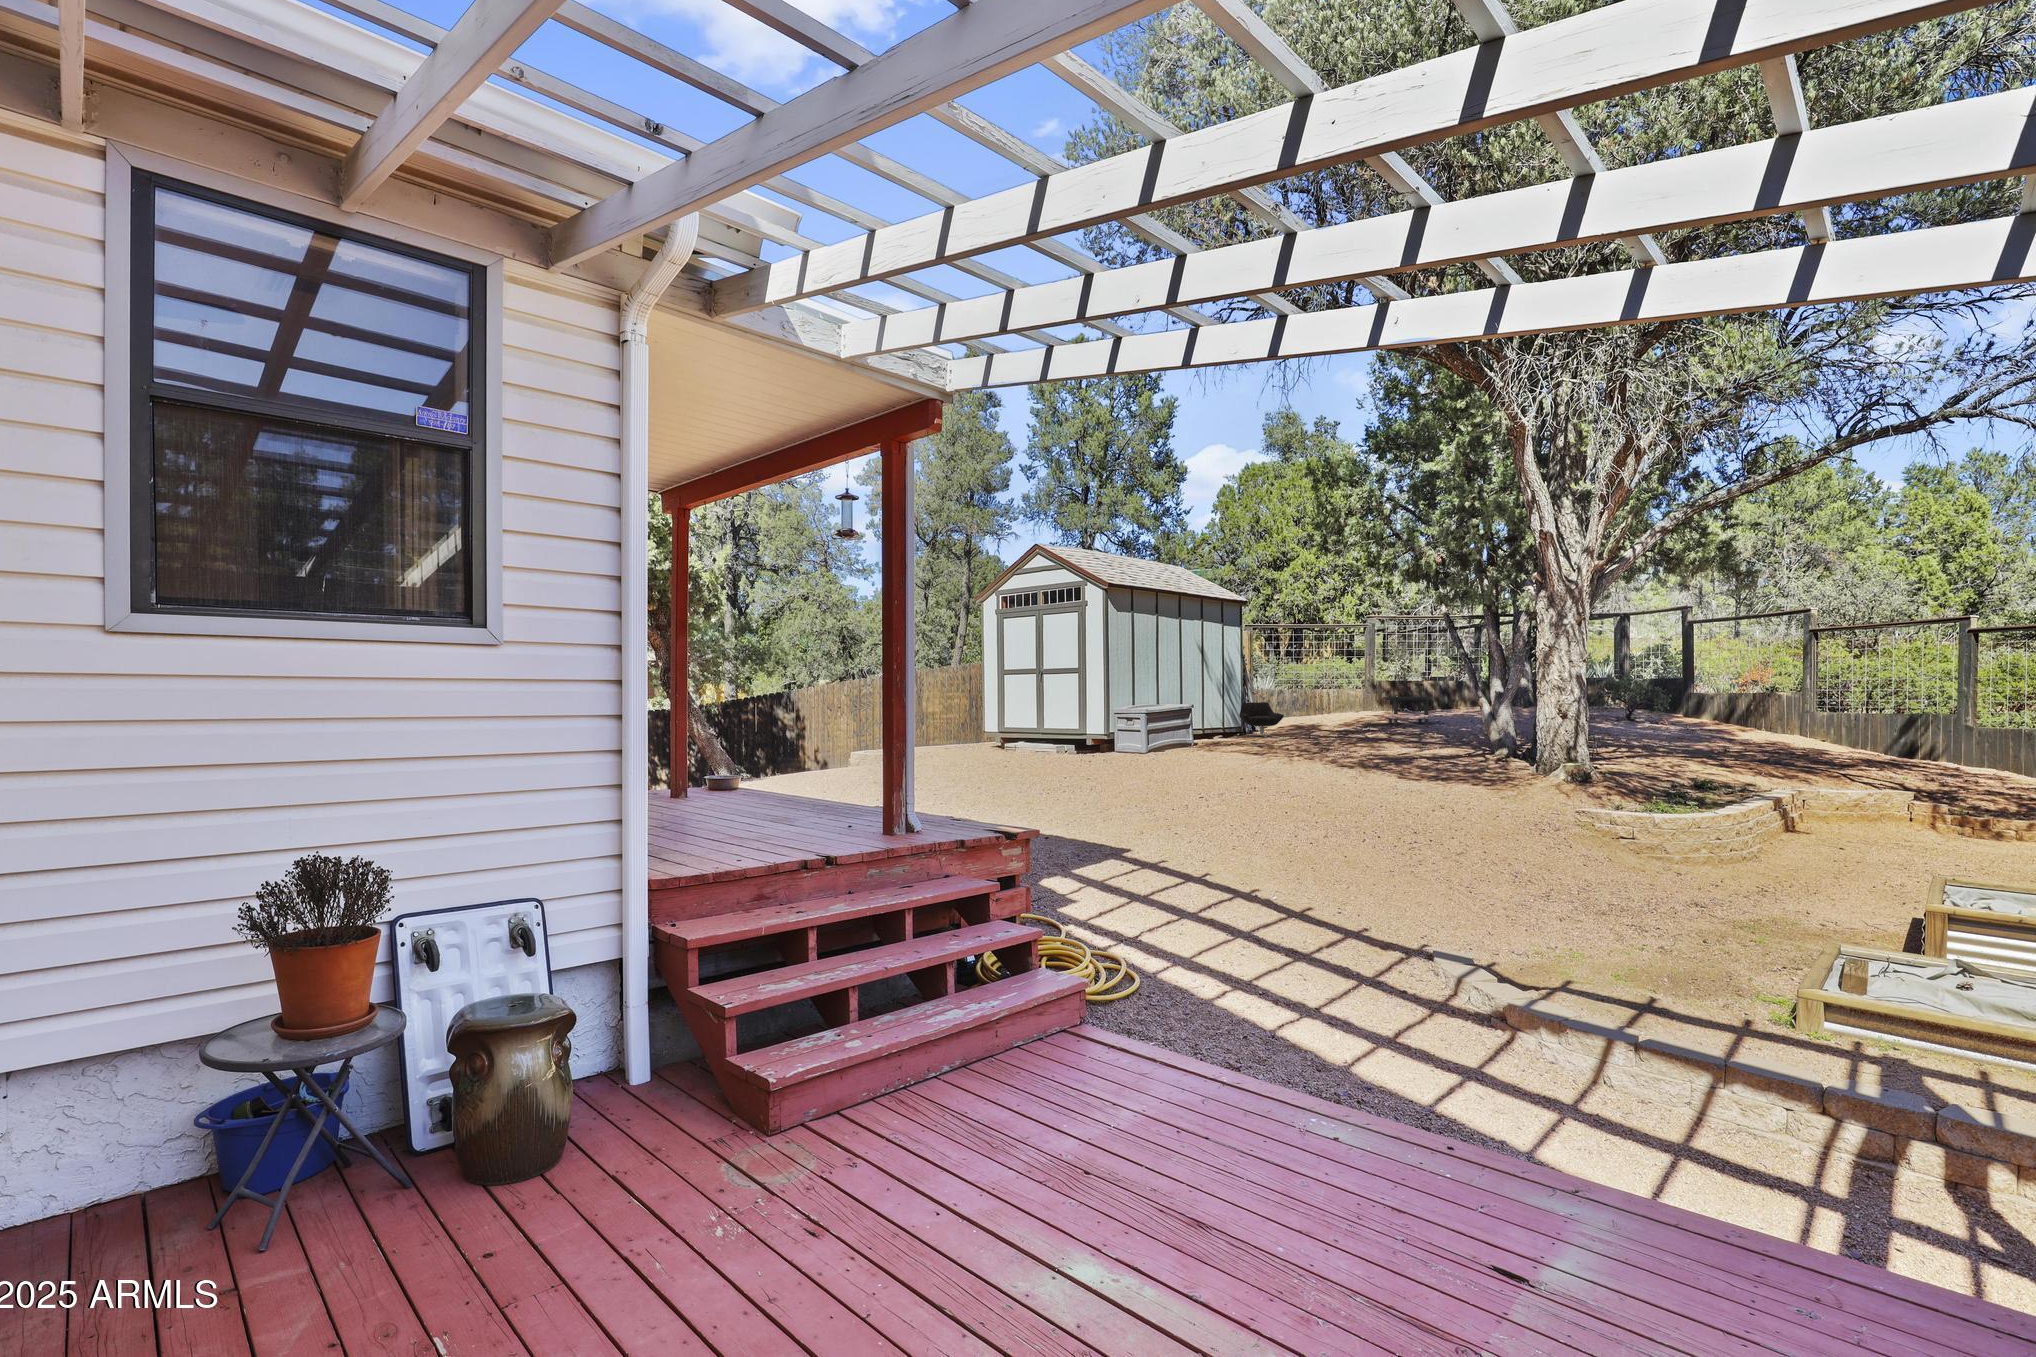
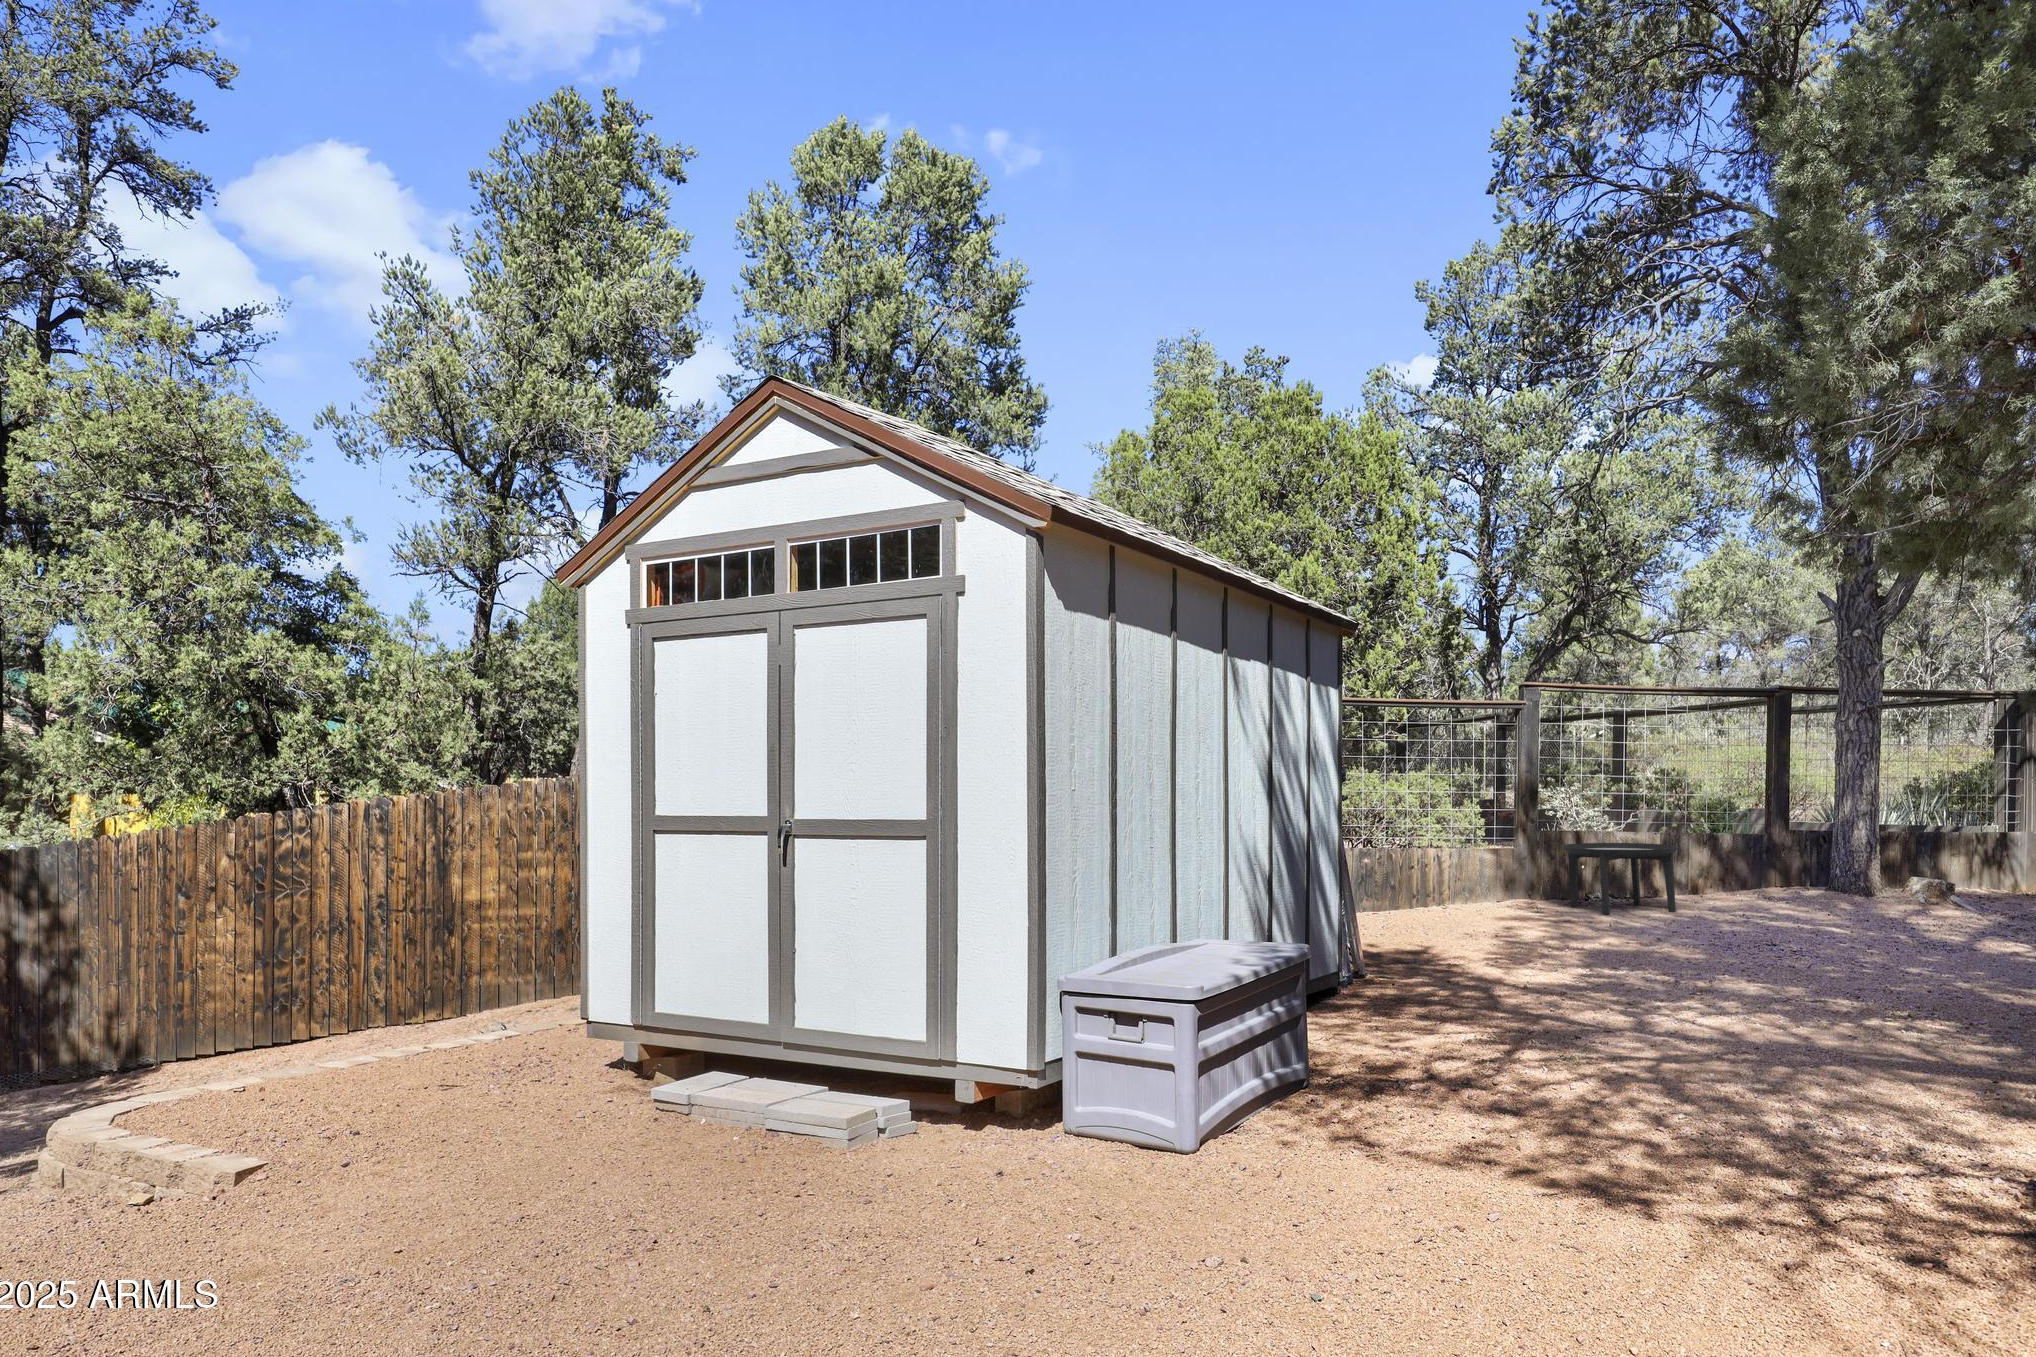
lounge chair: present [1239,702,1284,737] -> none [1341,887,1478,1000]

